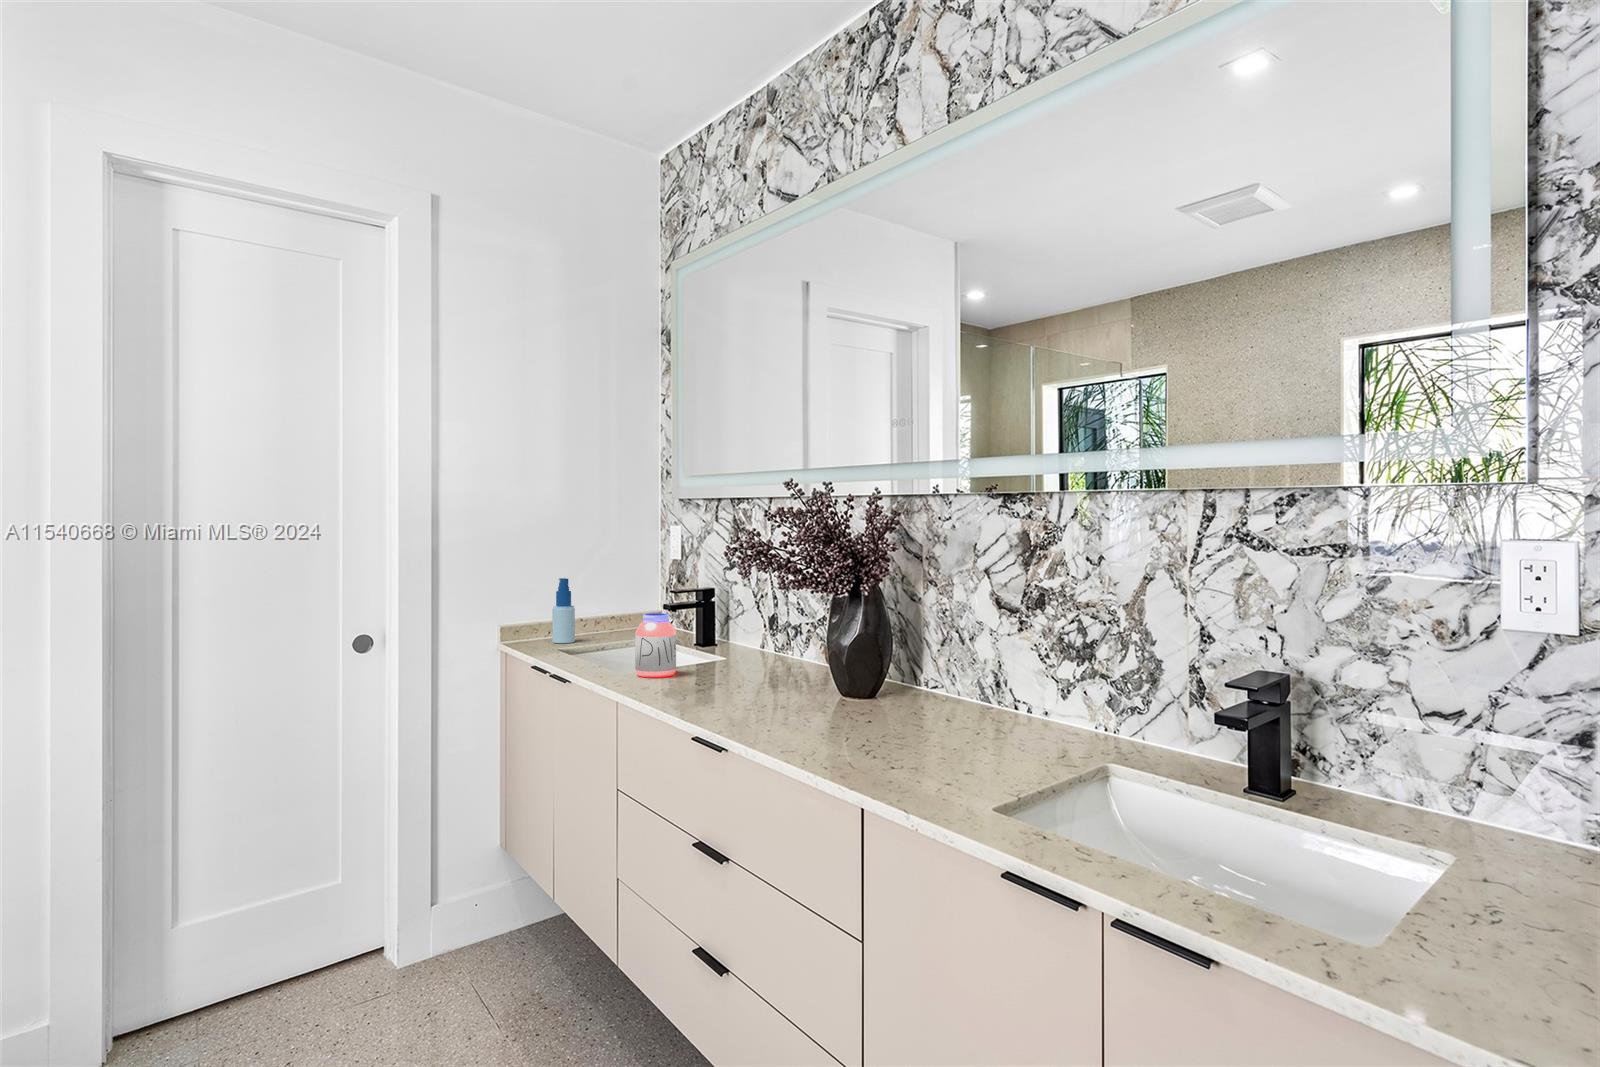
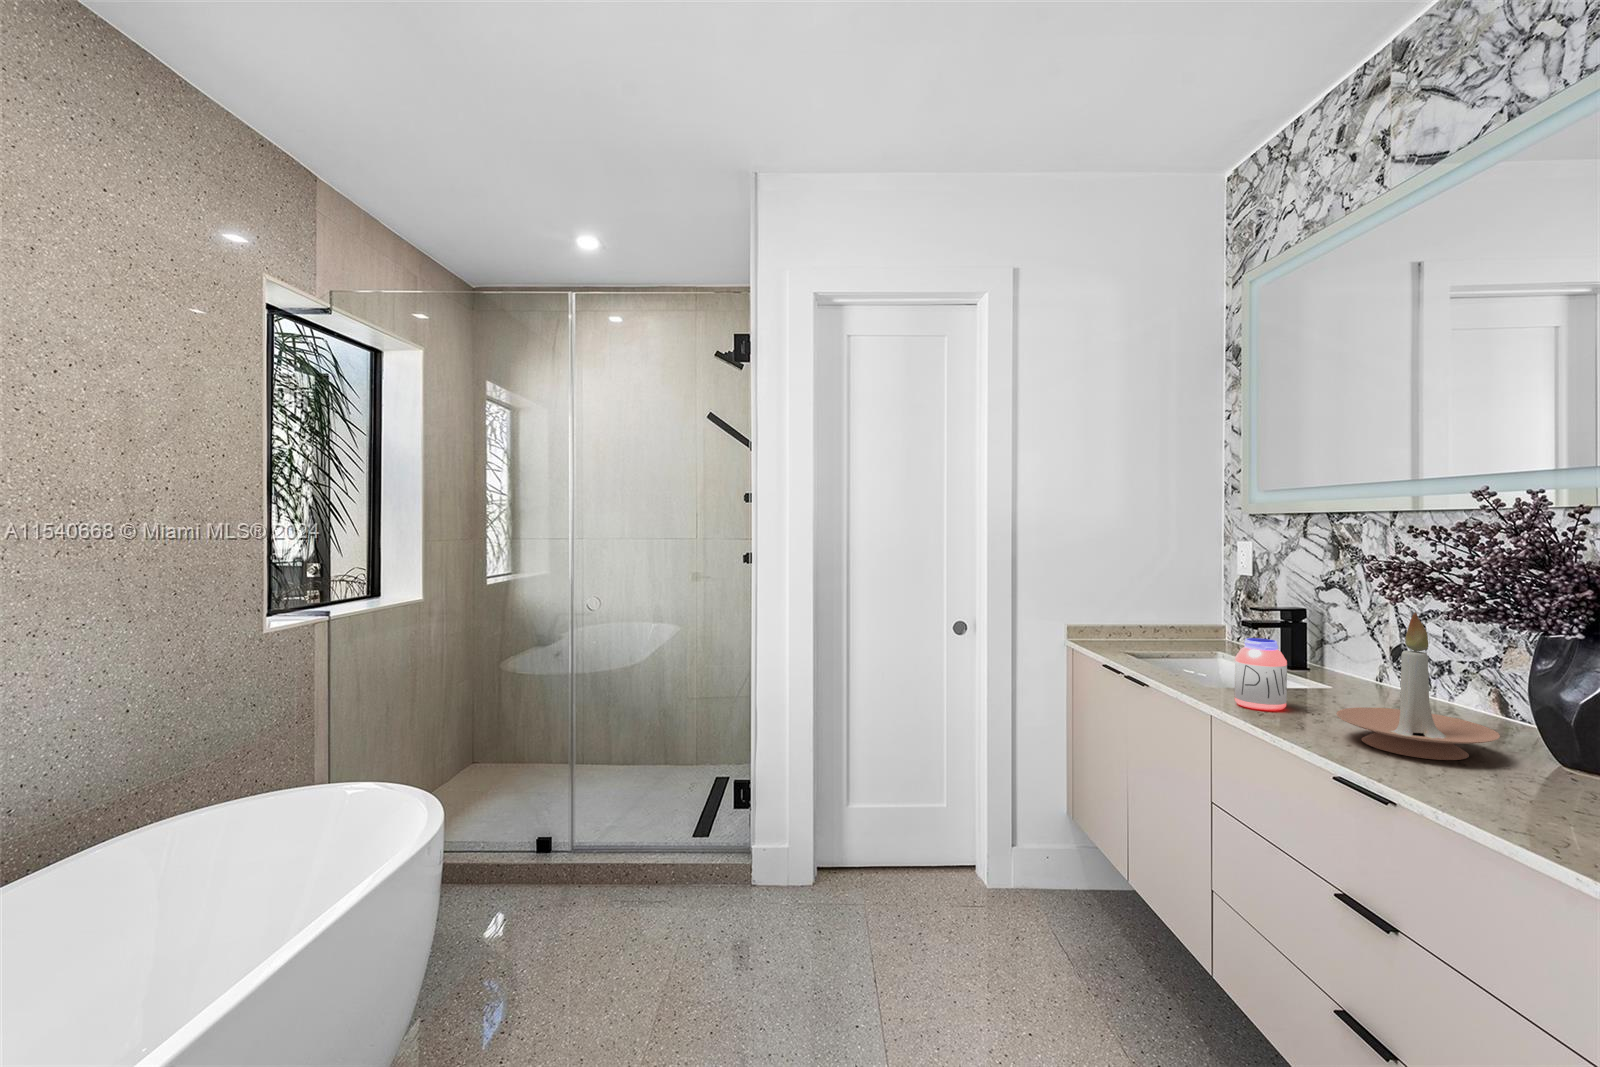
spray bottle: present [552,578,575,643] -> none [1116,589,1139,651]
candle holder: none [699,580,800,695] -> present [1336,613,1500,760]

